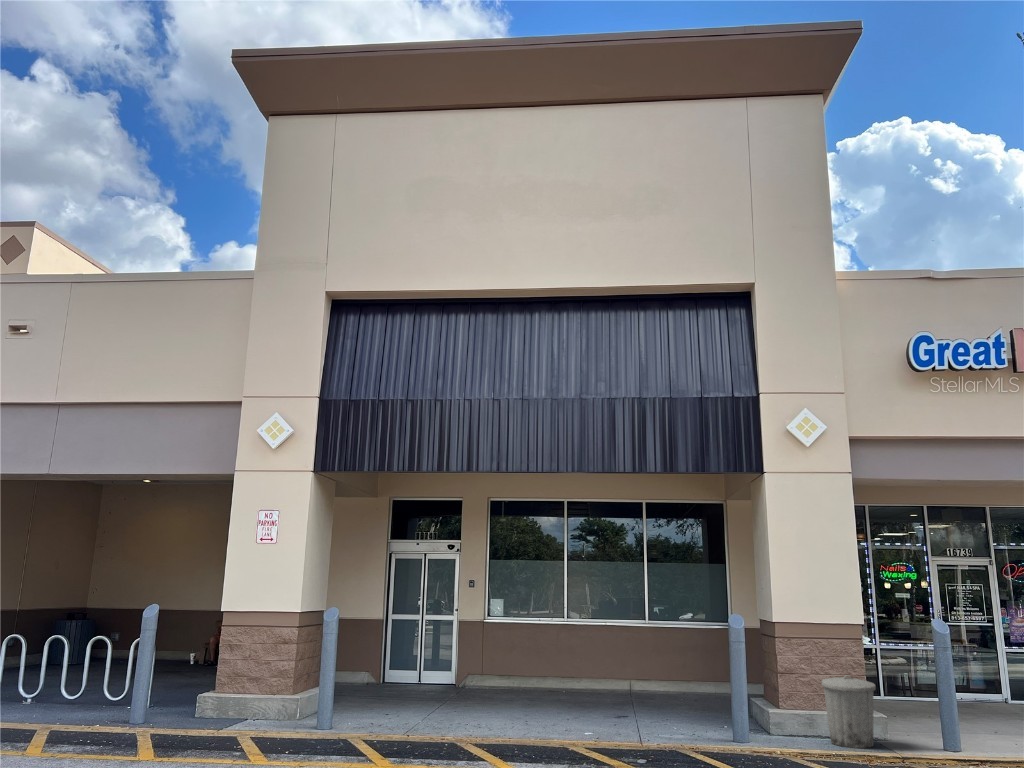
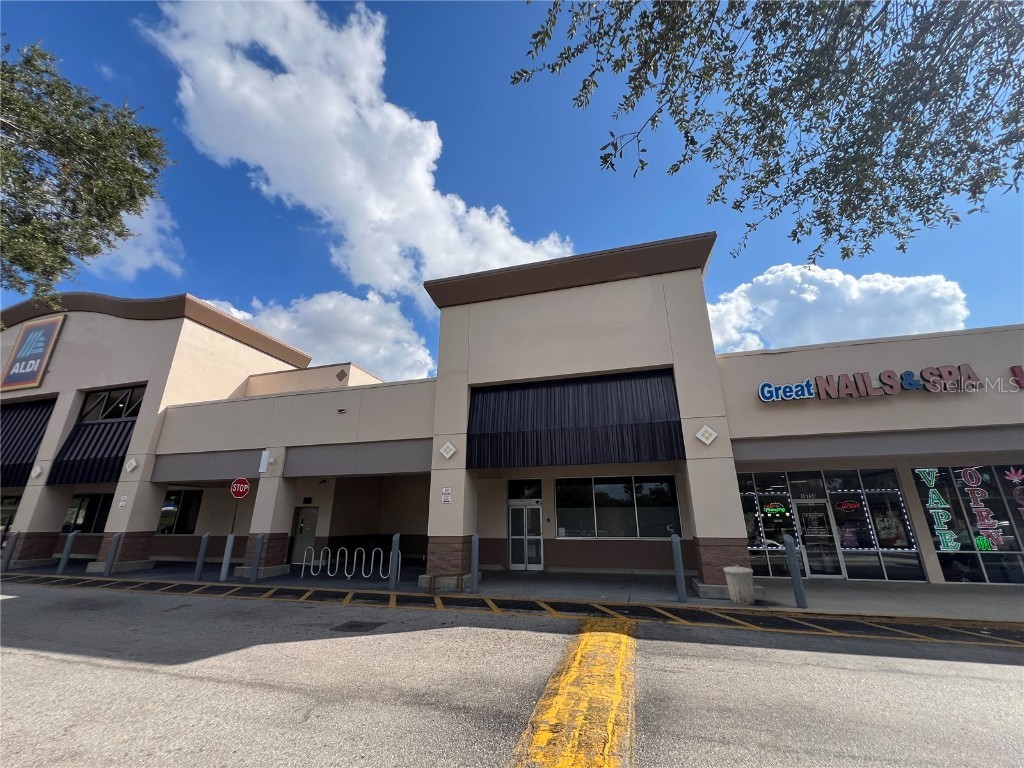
bench: none [222,684,301,733] -> present [429,571,464,595]

